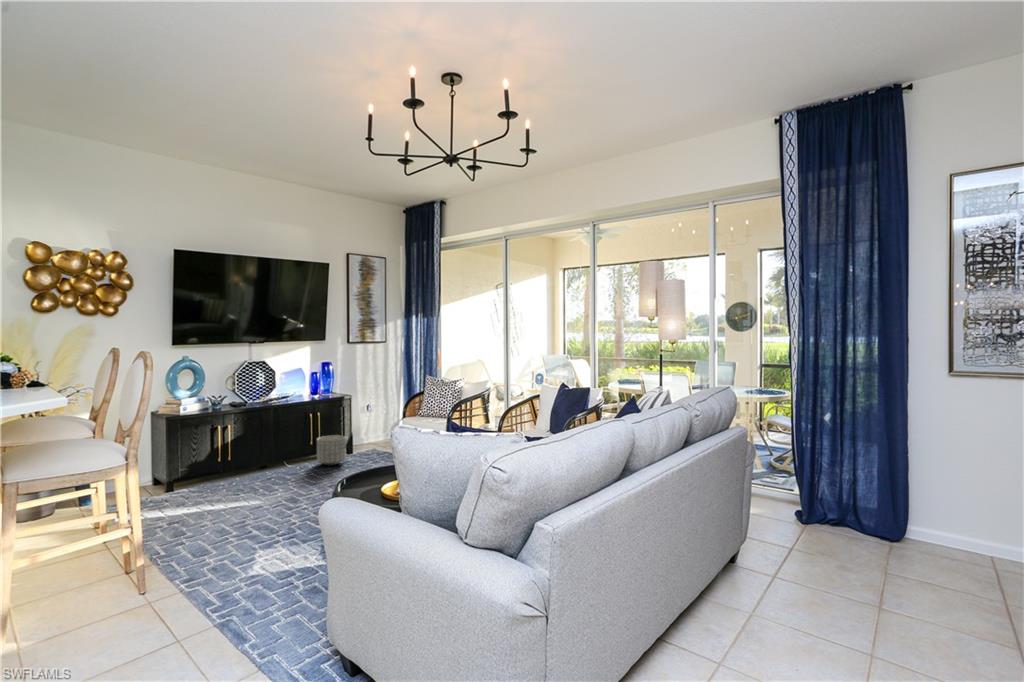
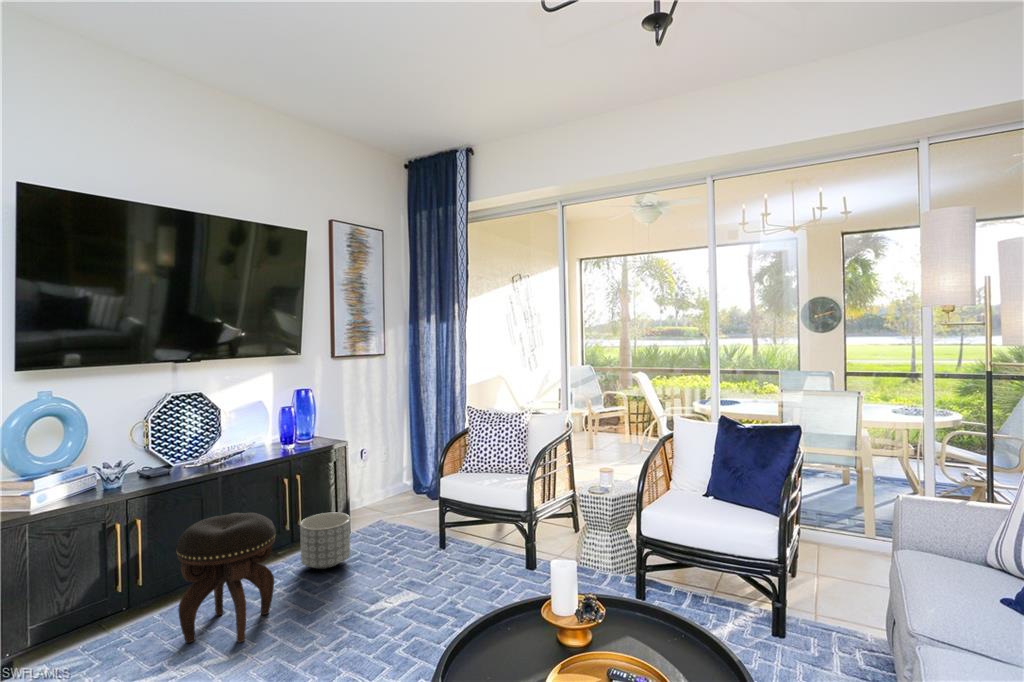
footstool: none [248,424,298,486] -> present [176,513,276,643]

